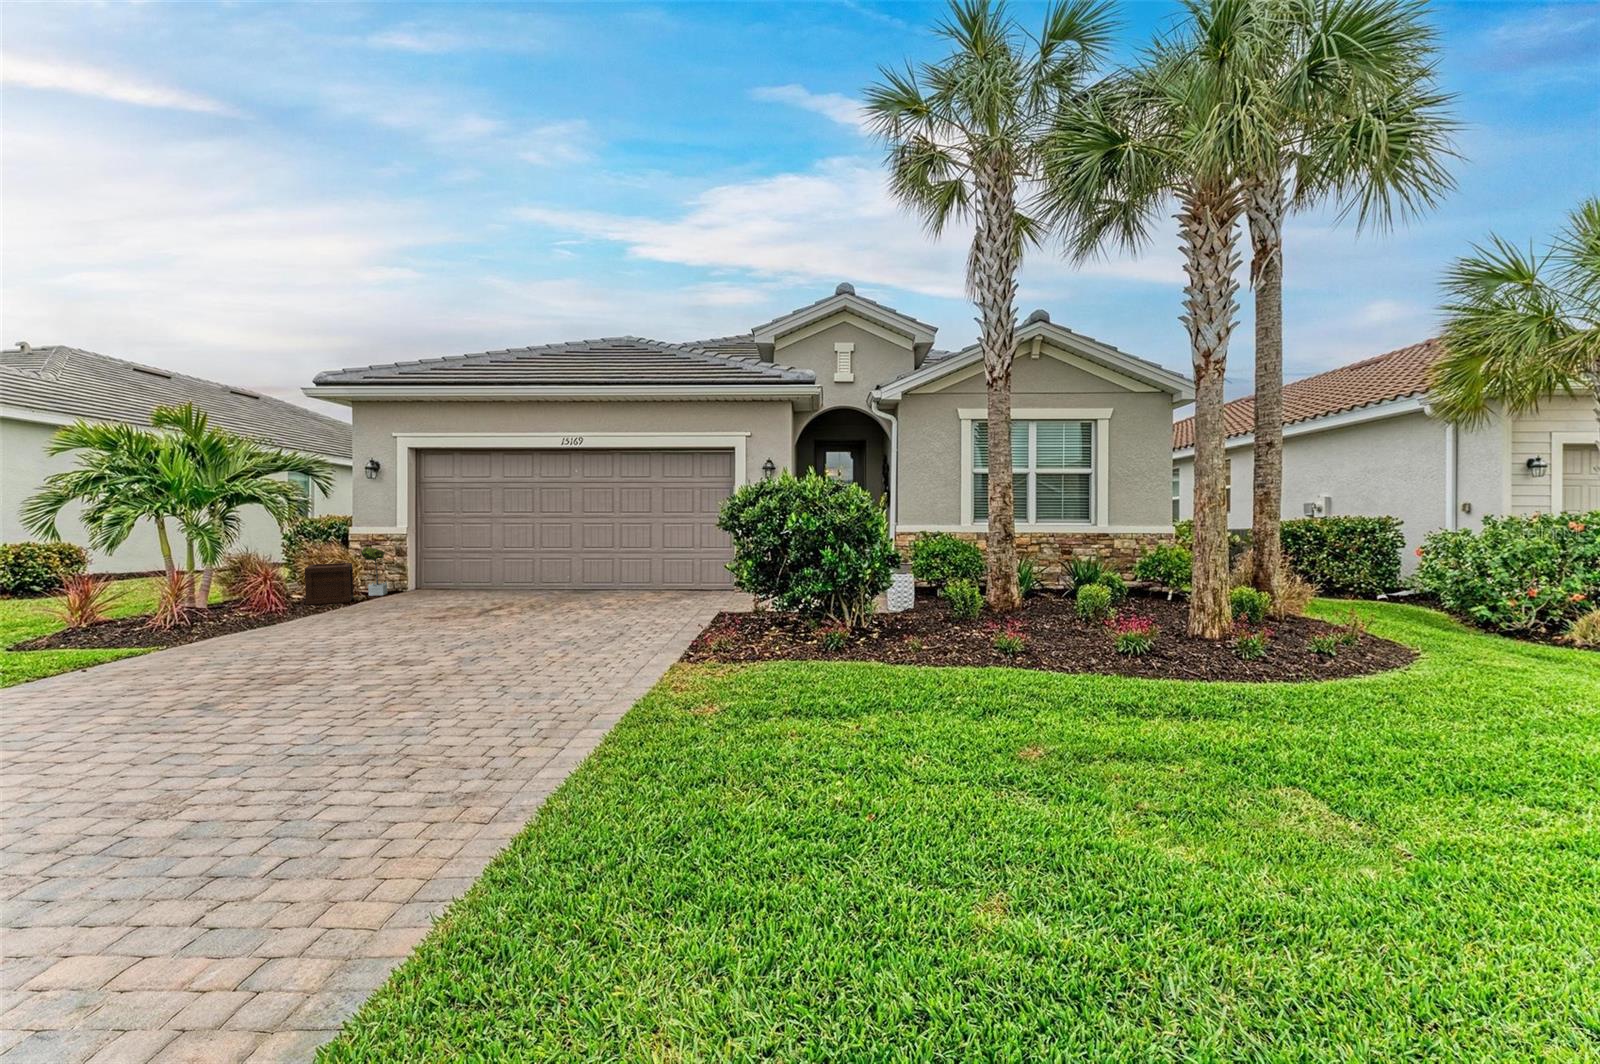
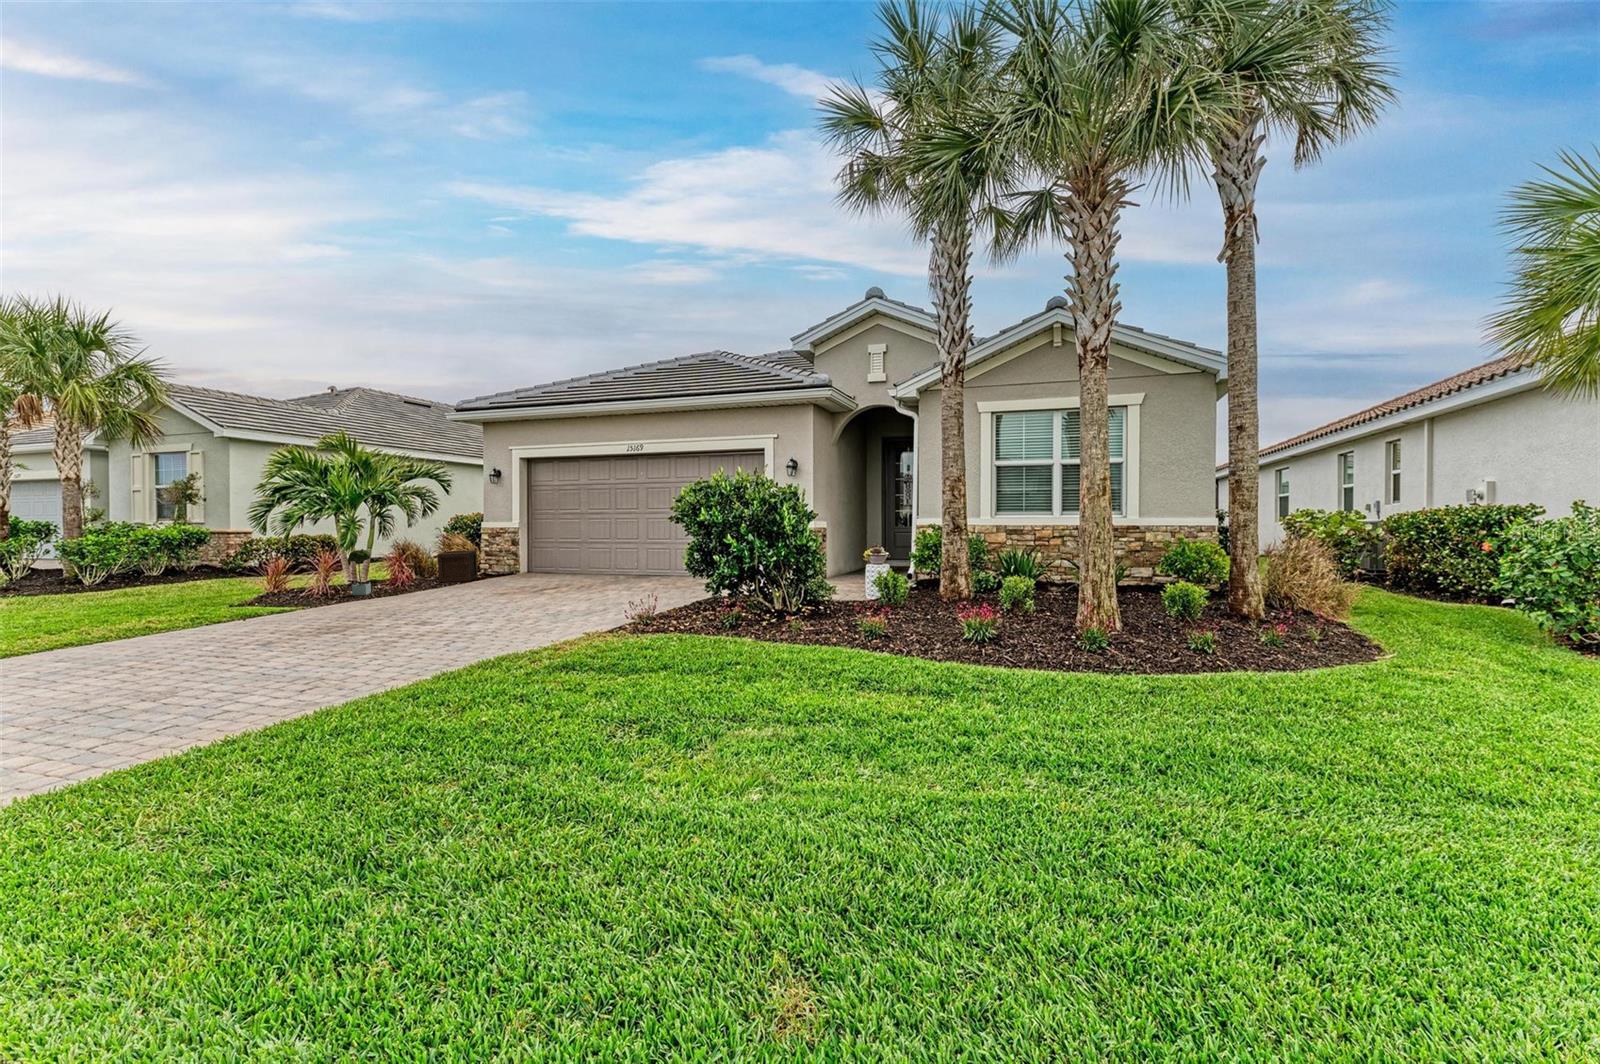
potted tree: present [361,547,387,596] -> present [348,549,371,595]

